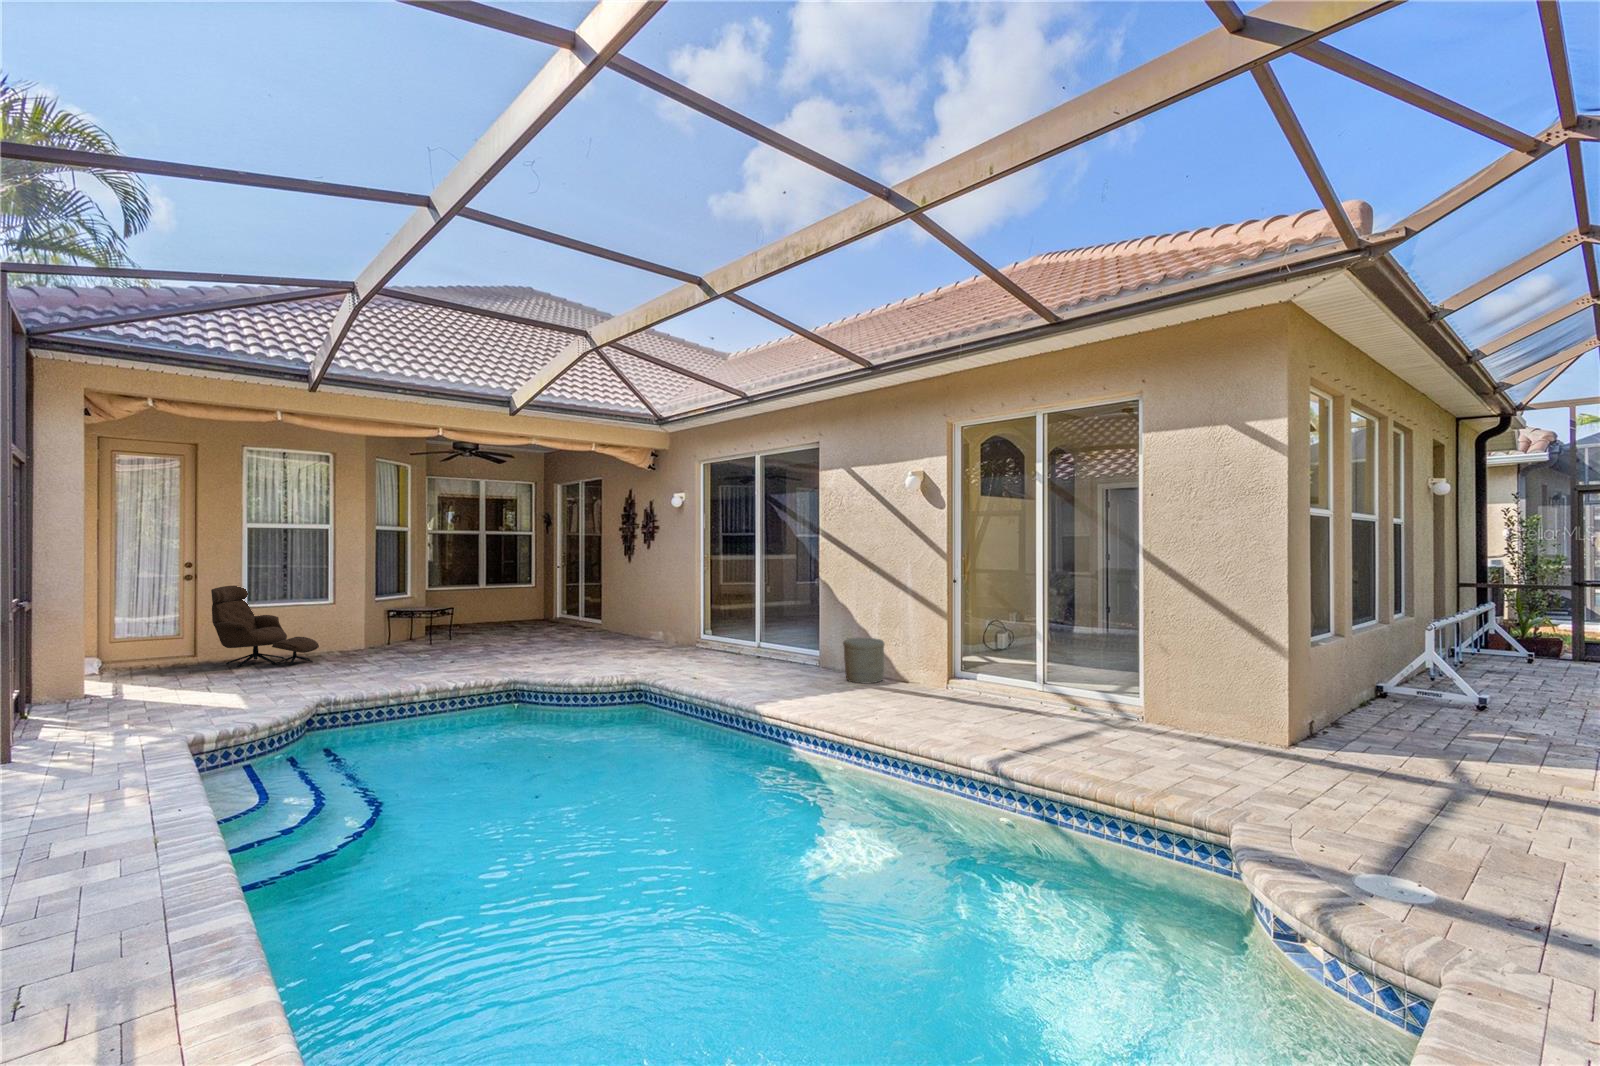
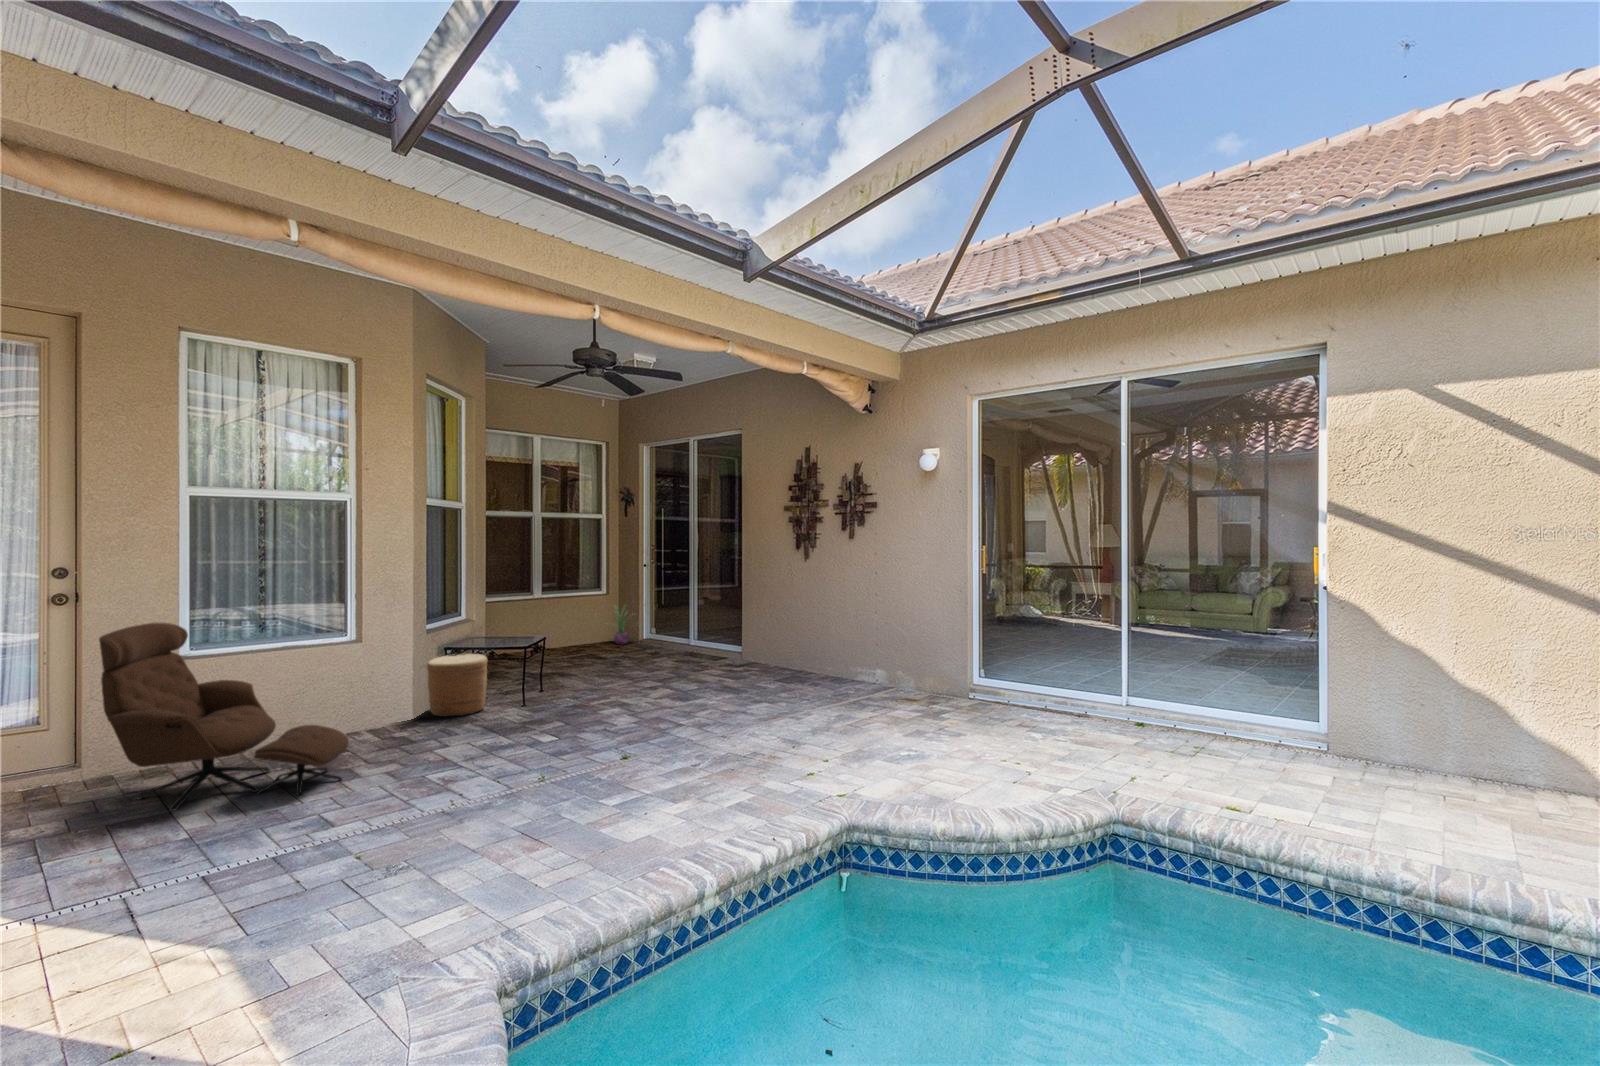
decorative plant: none [525,594,555,622] -> present [612,604,629,645]
woven basket: present [843,638,885,683] -> present [427,654,488,717]

